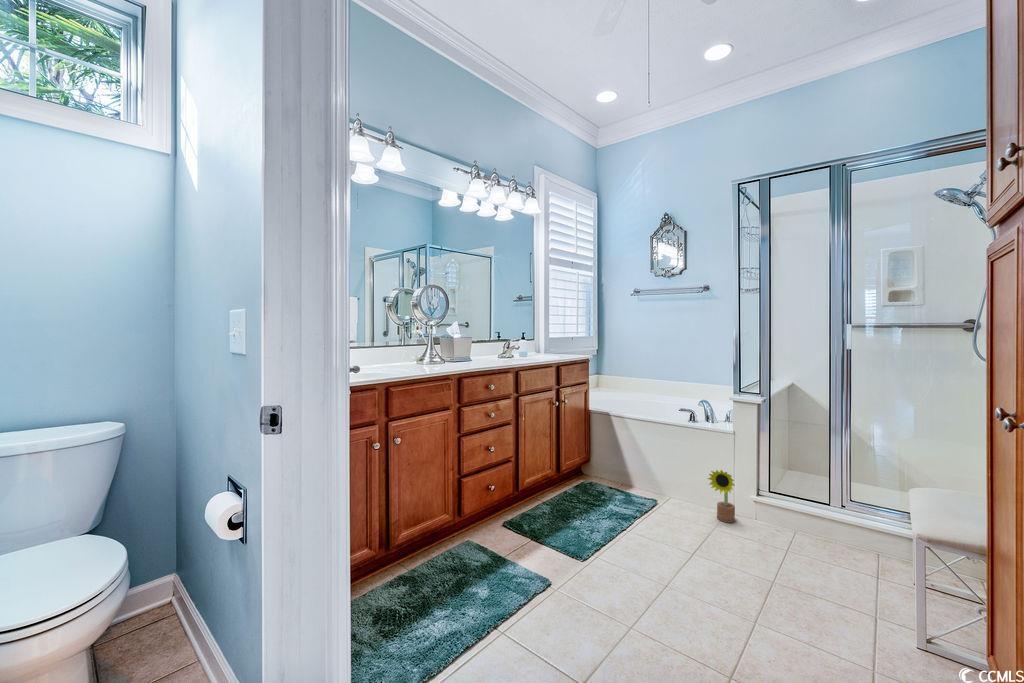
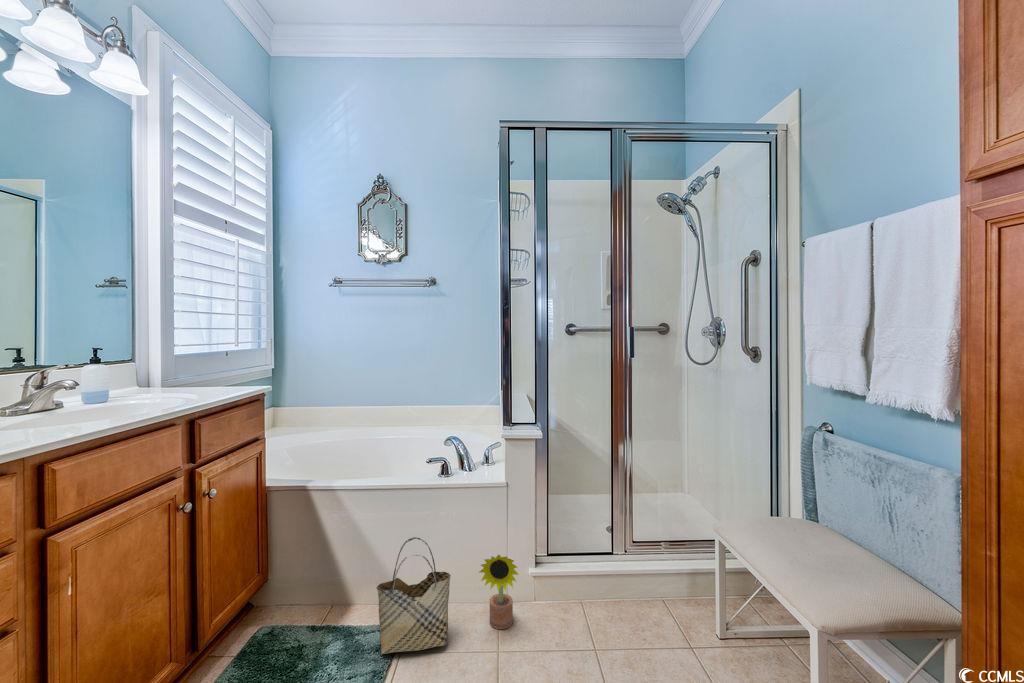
woven basket: none [642,449,689,515] -> present [376,537,451,654]

